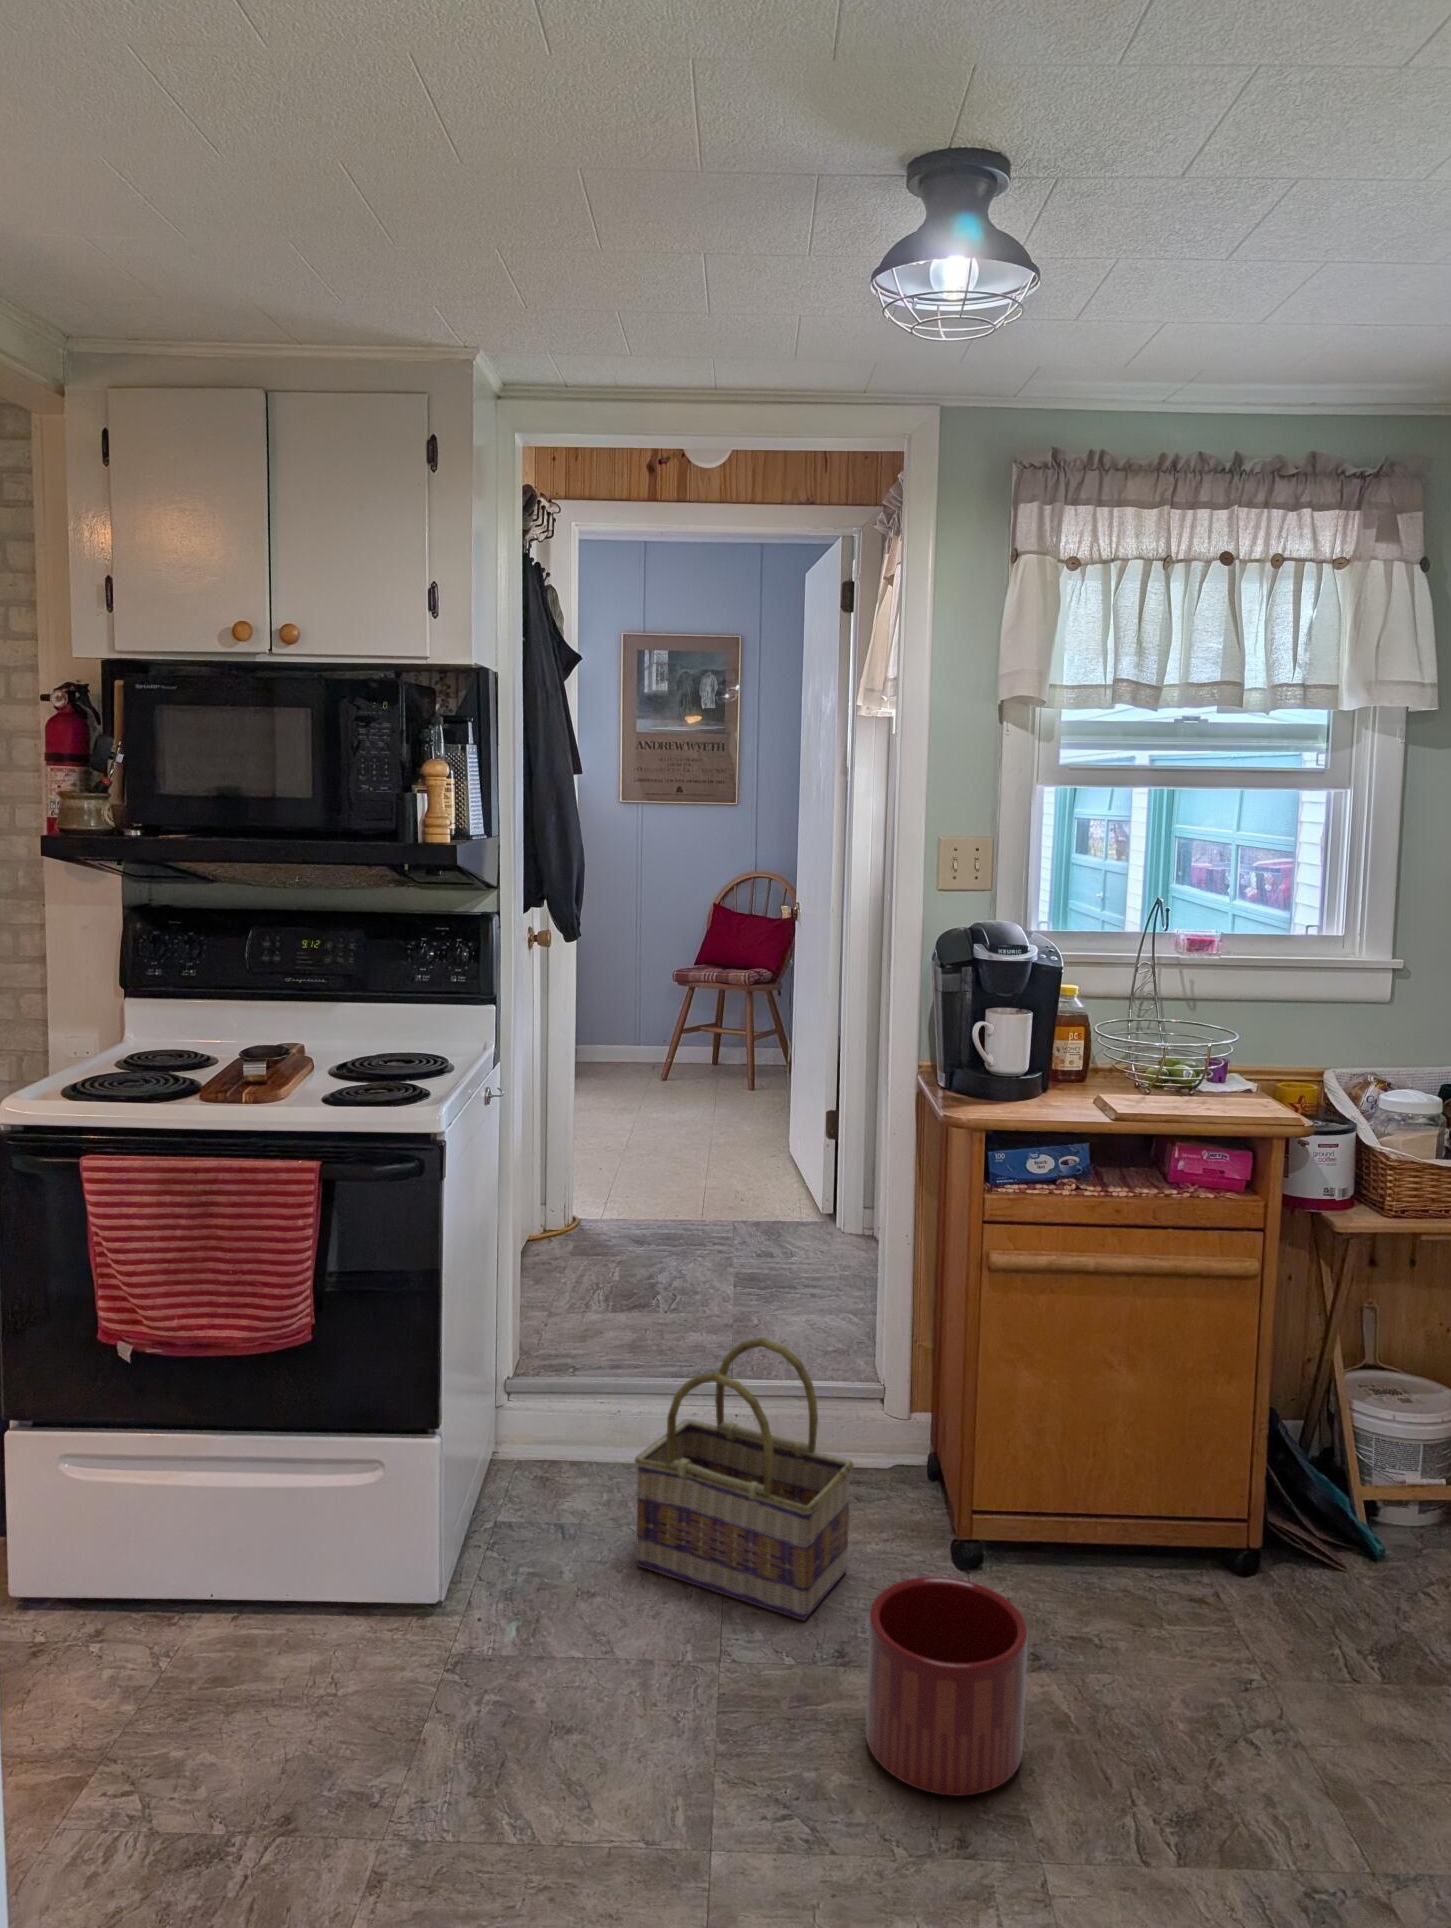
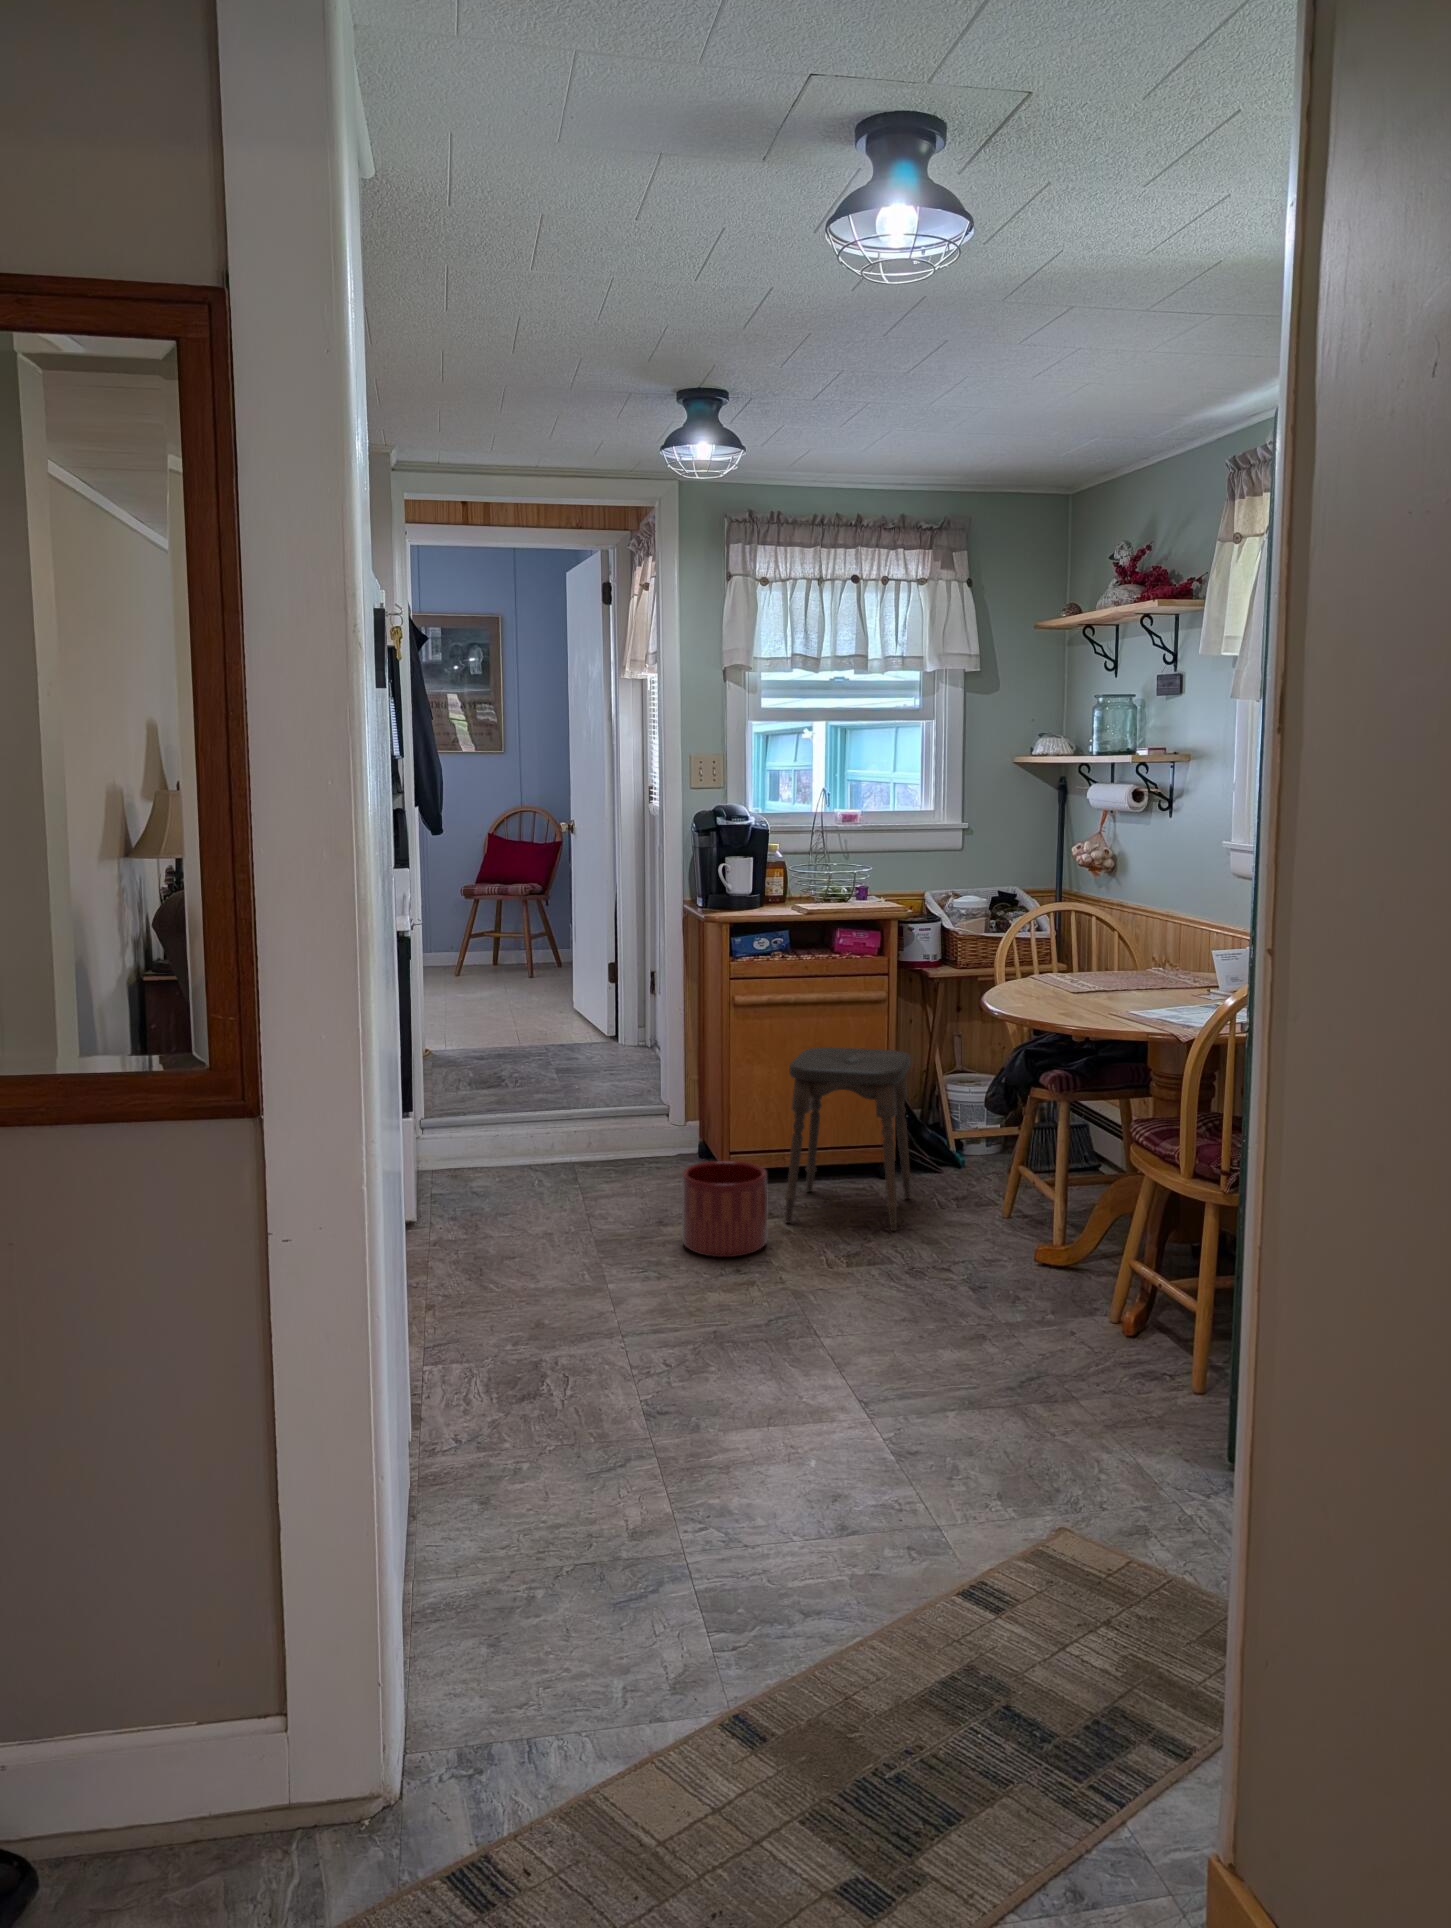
basket: present [635,1338,854,1620] -> none [527,1062,660,1214]
stool: none [1059,1356,1308,1756] -> present [785,1047,912,1231]

